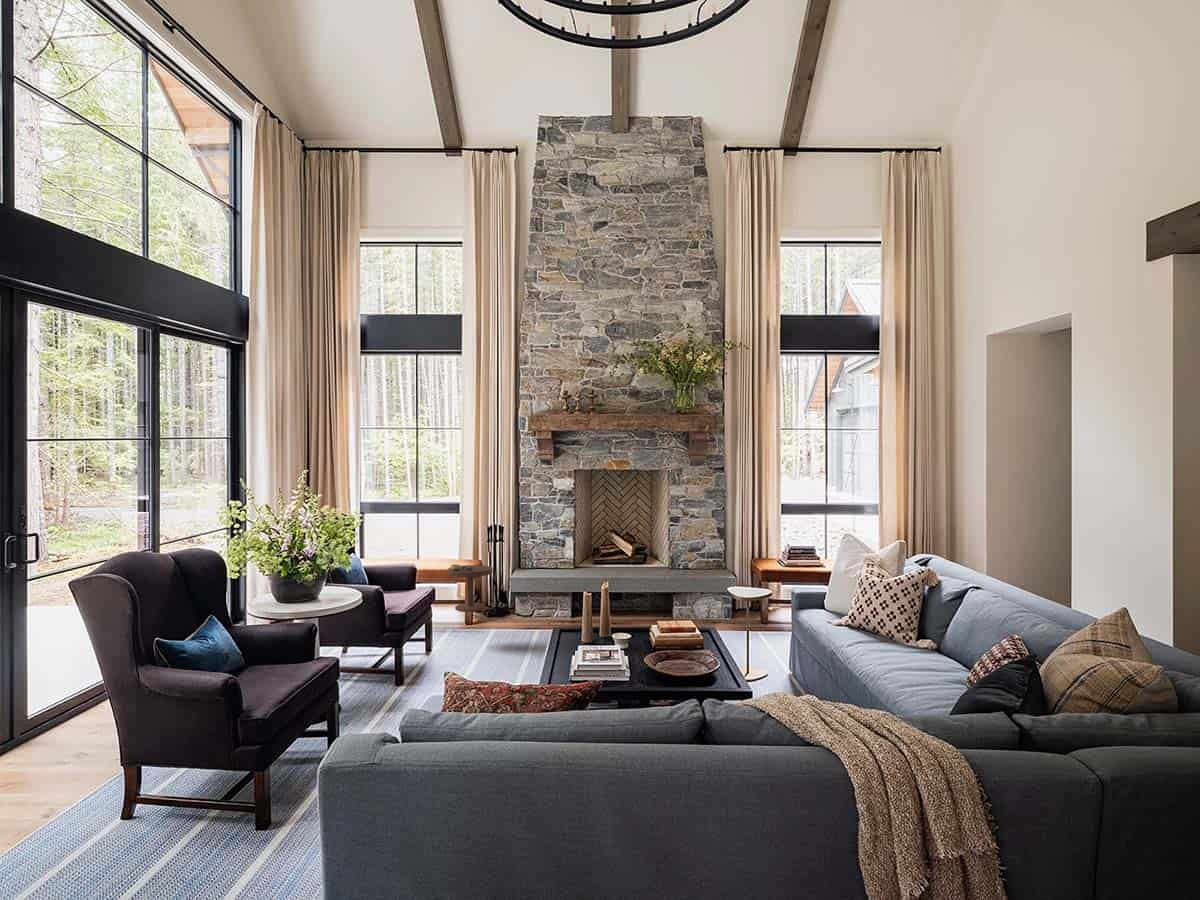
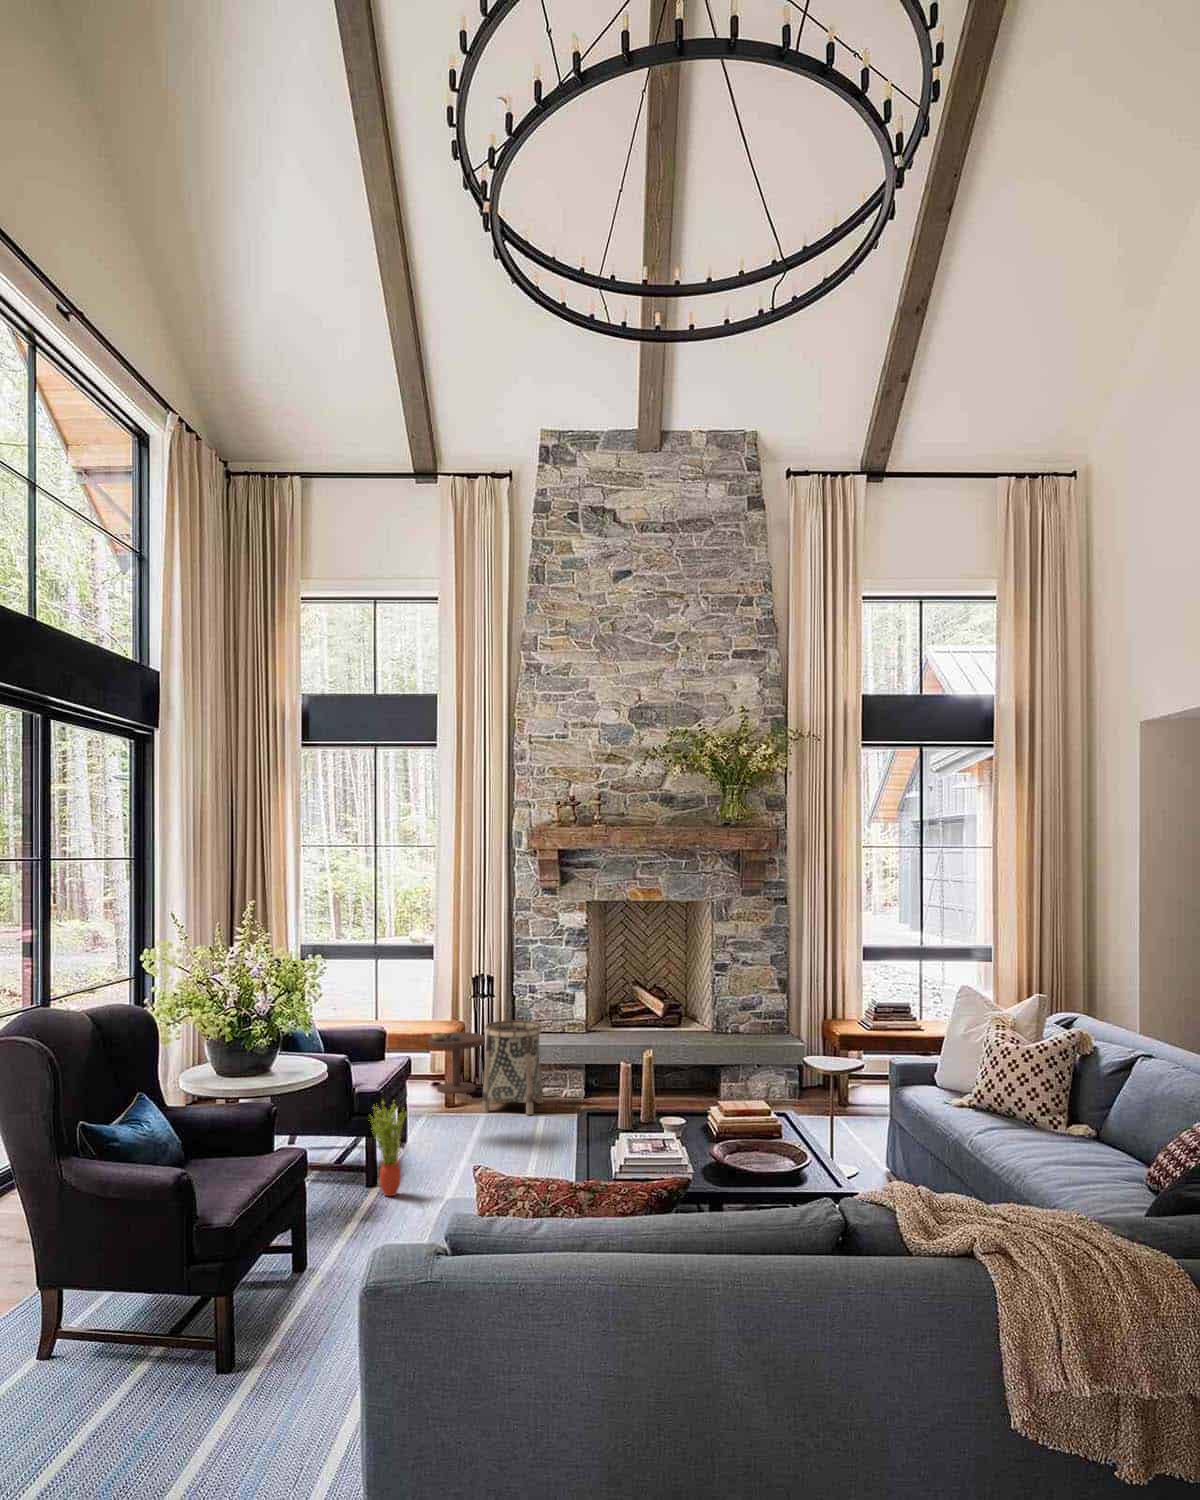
basket: none [494,559,542,628] -> present [482,1020,543,1115]
potted plant: none [387,613,422,691] -> present [371,1101,407,1196]

